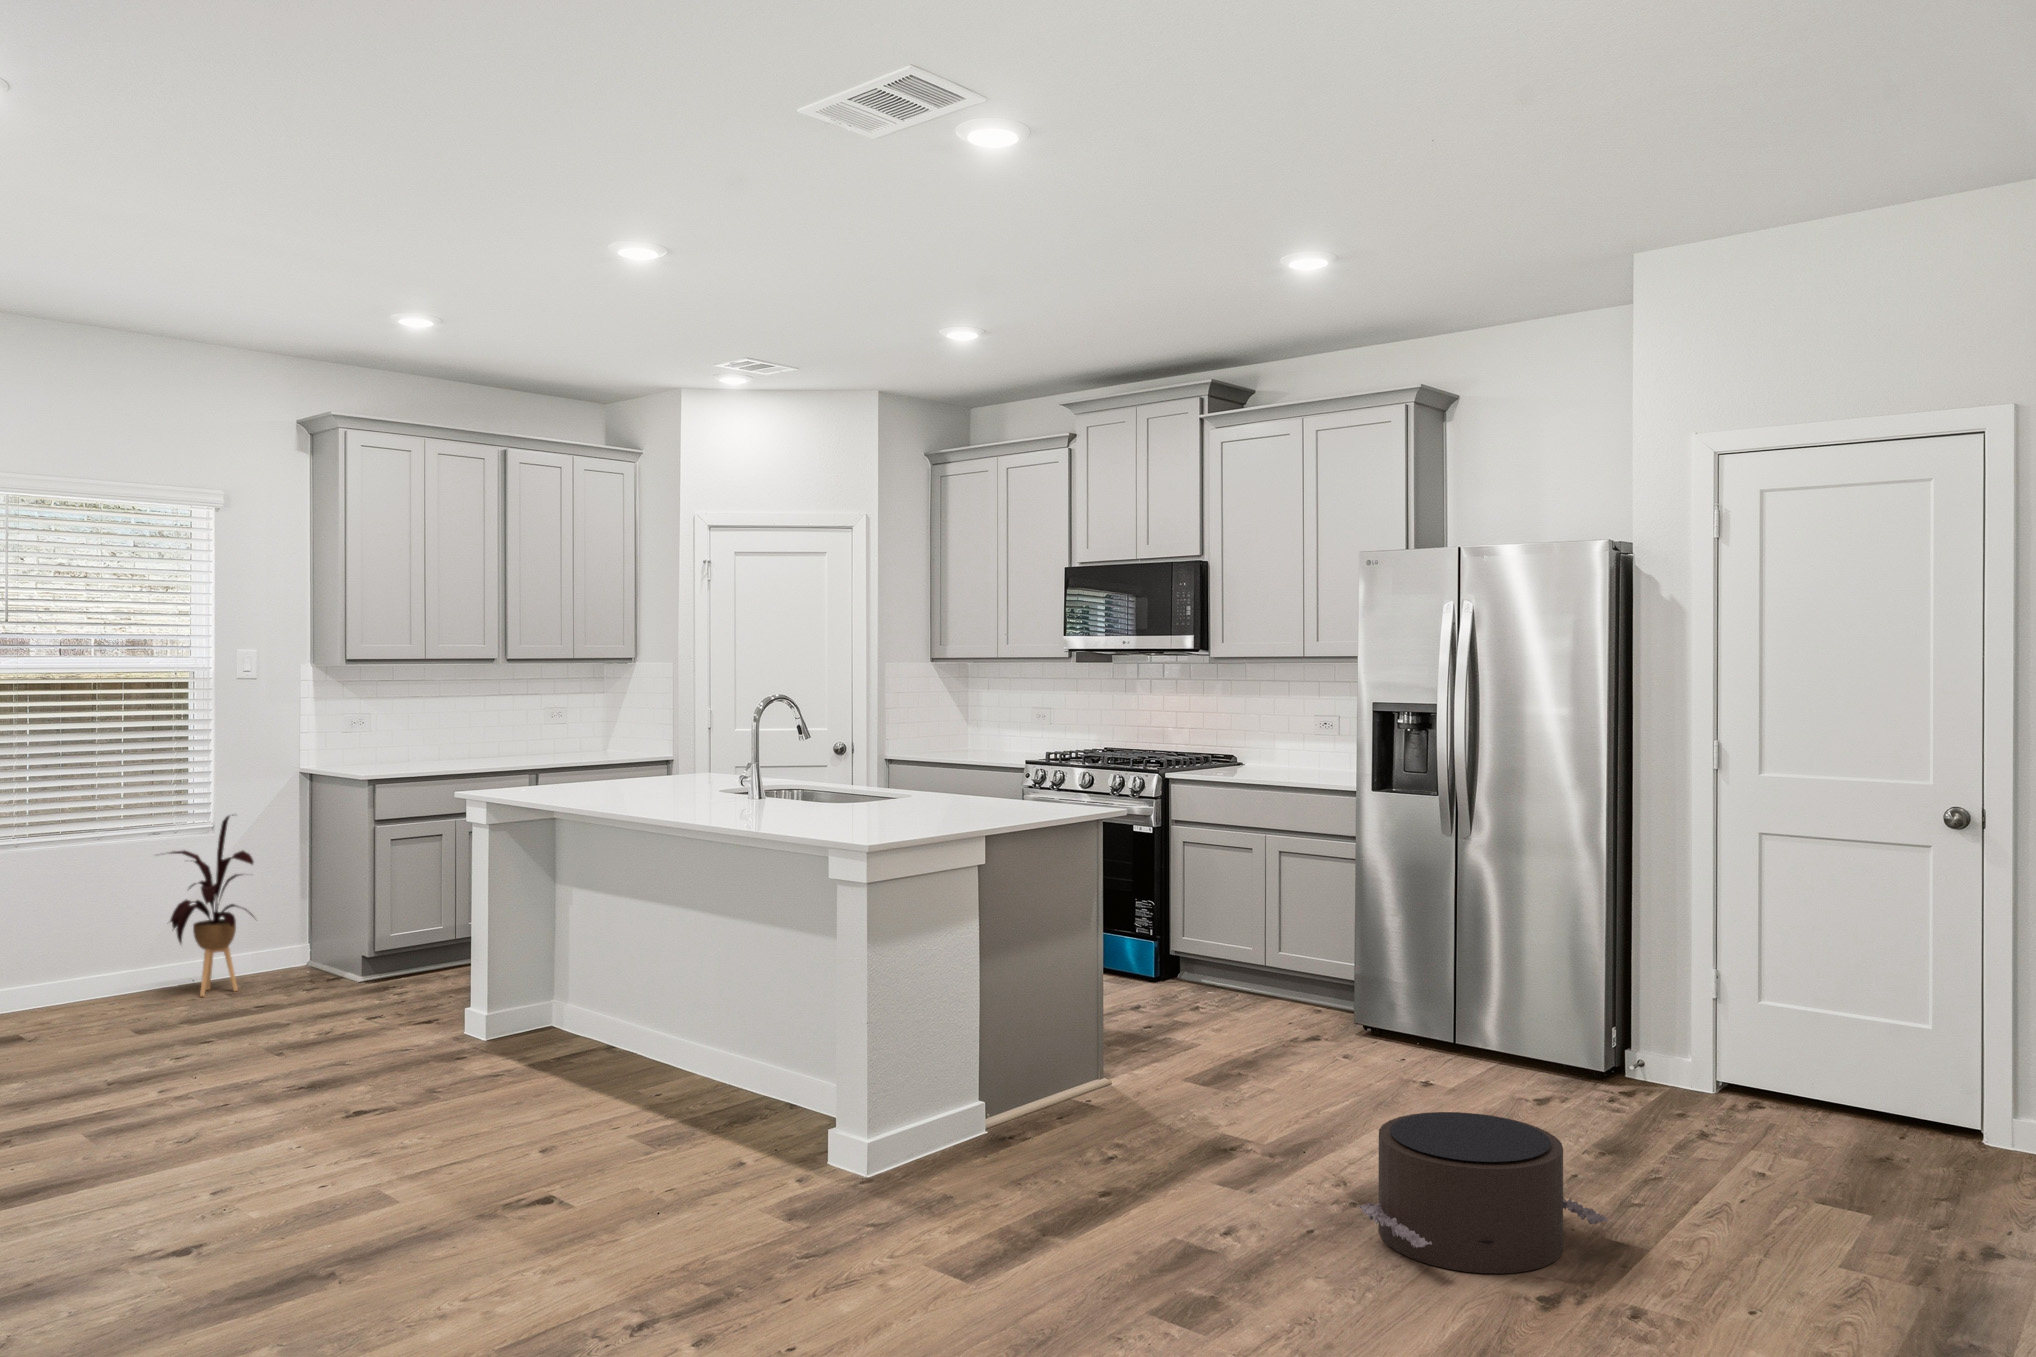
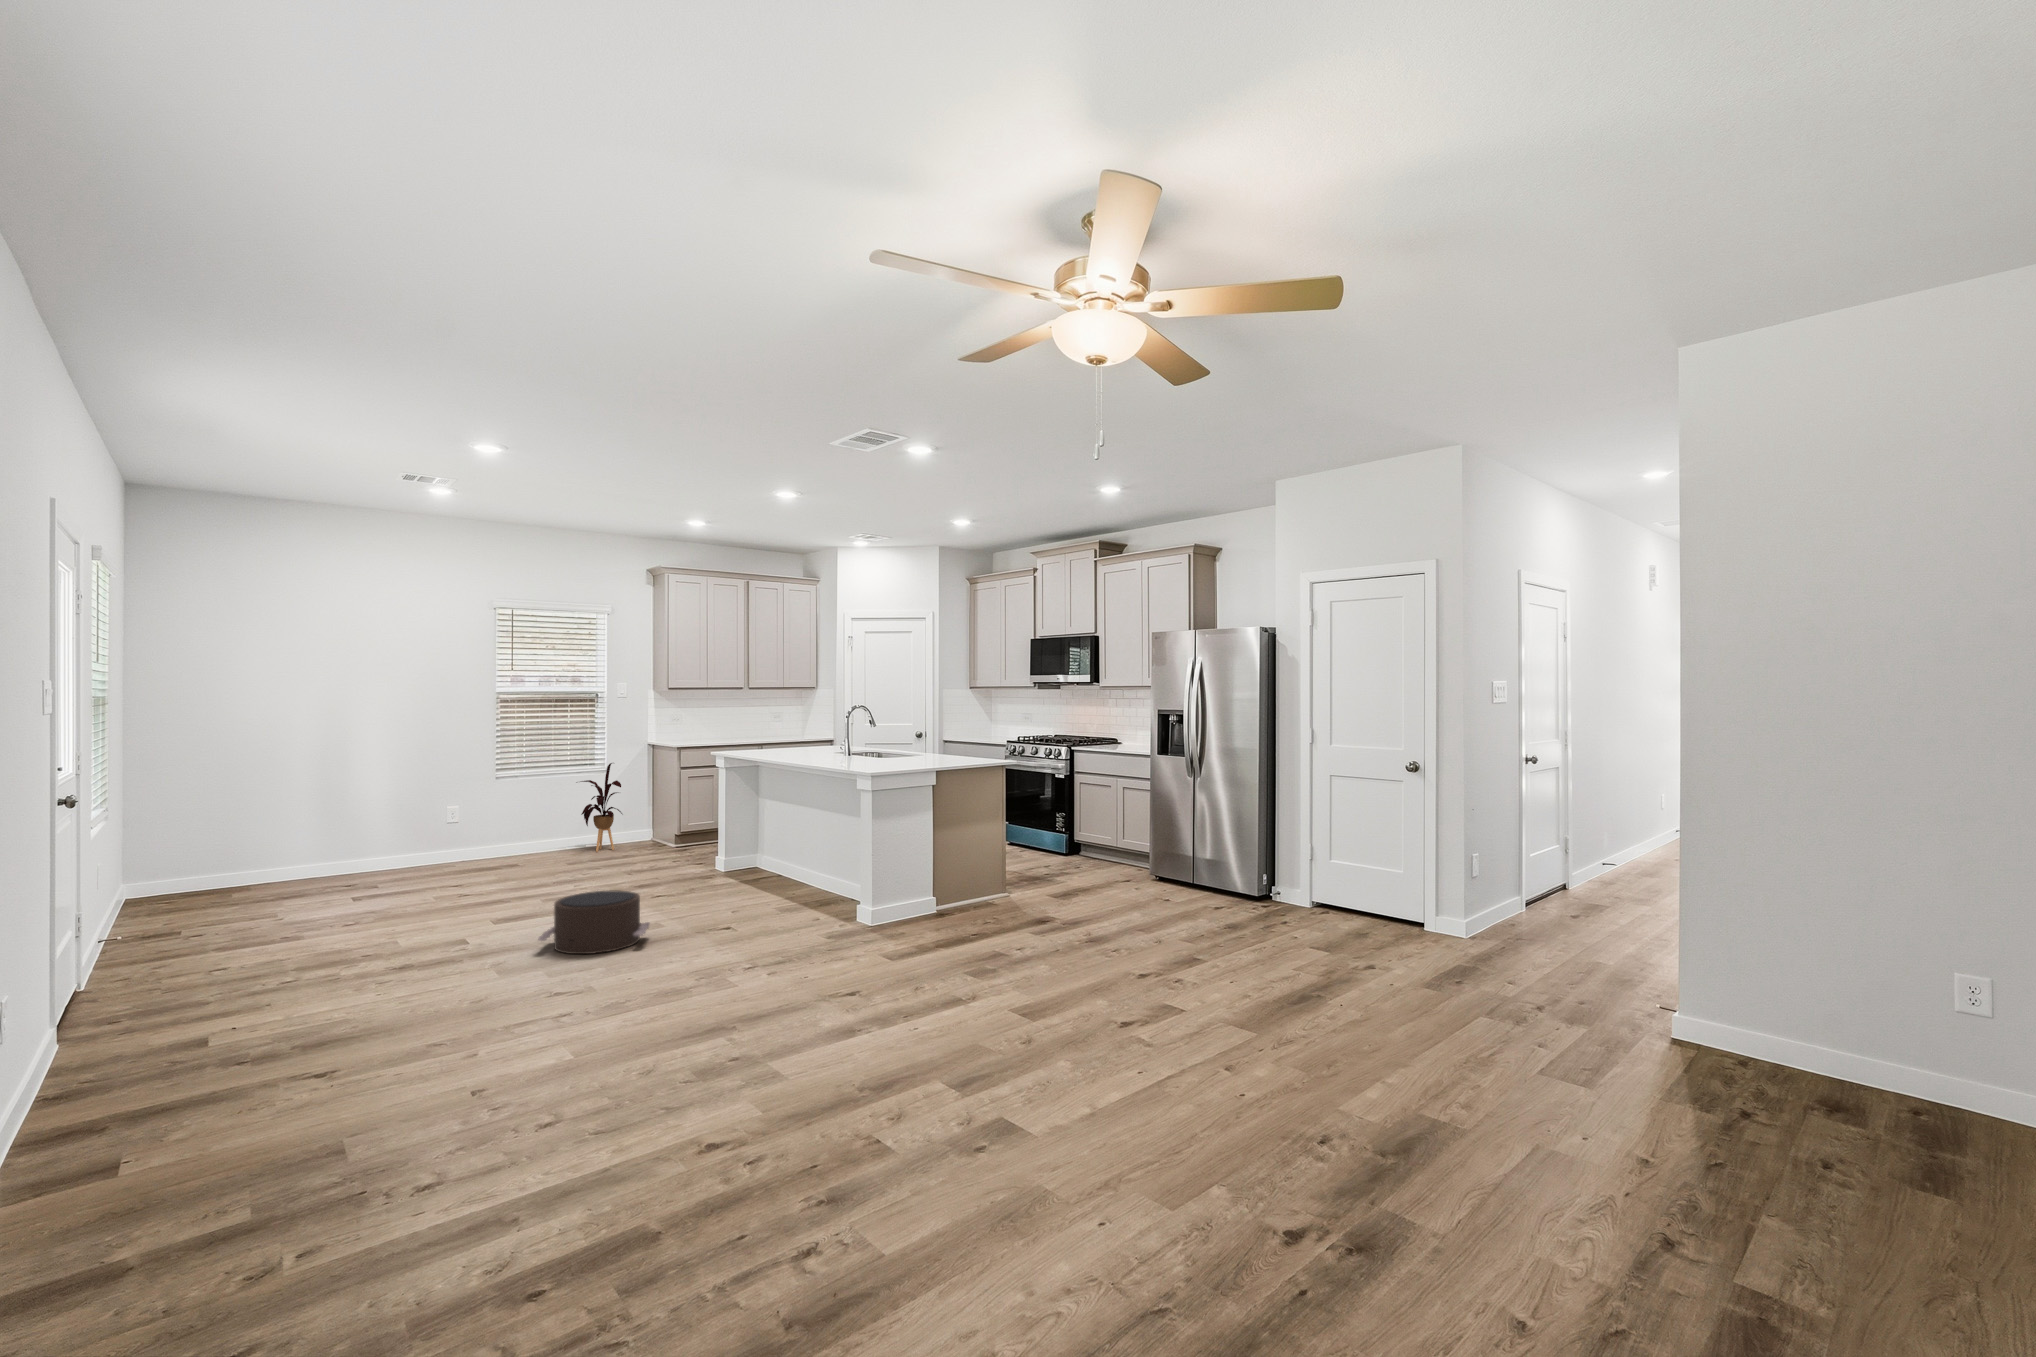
pouf: present [1359,1112,1608,1274] -> present [538,890,650,954]

